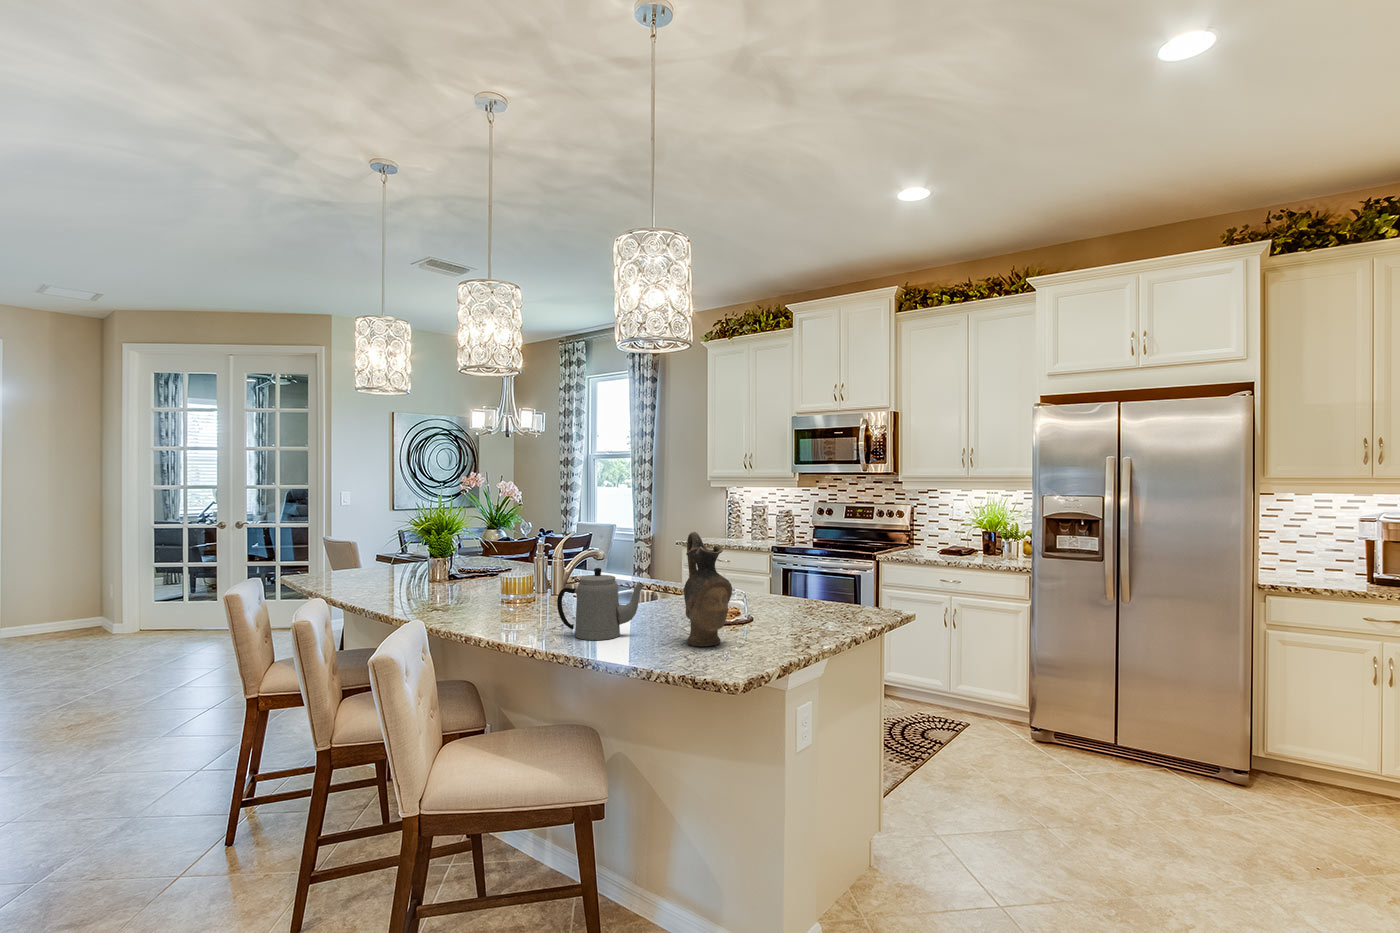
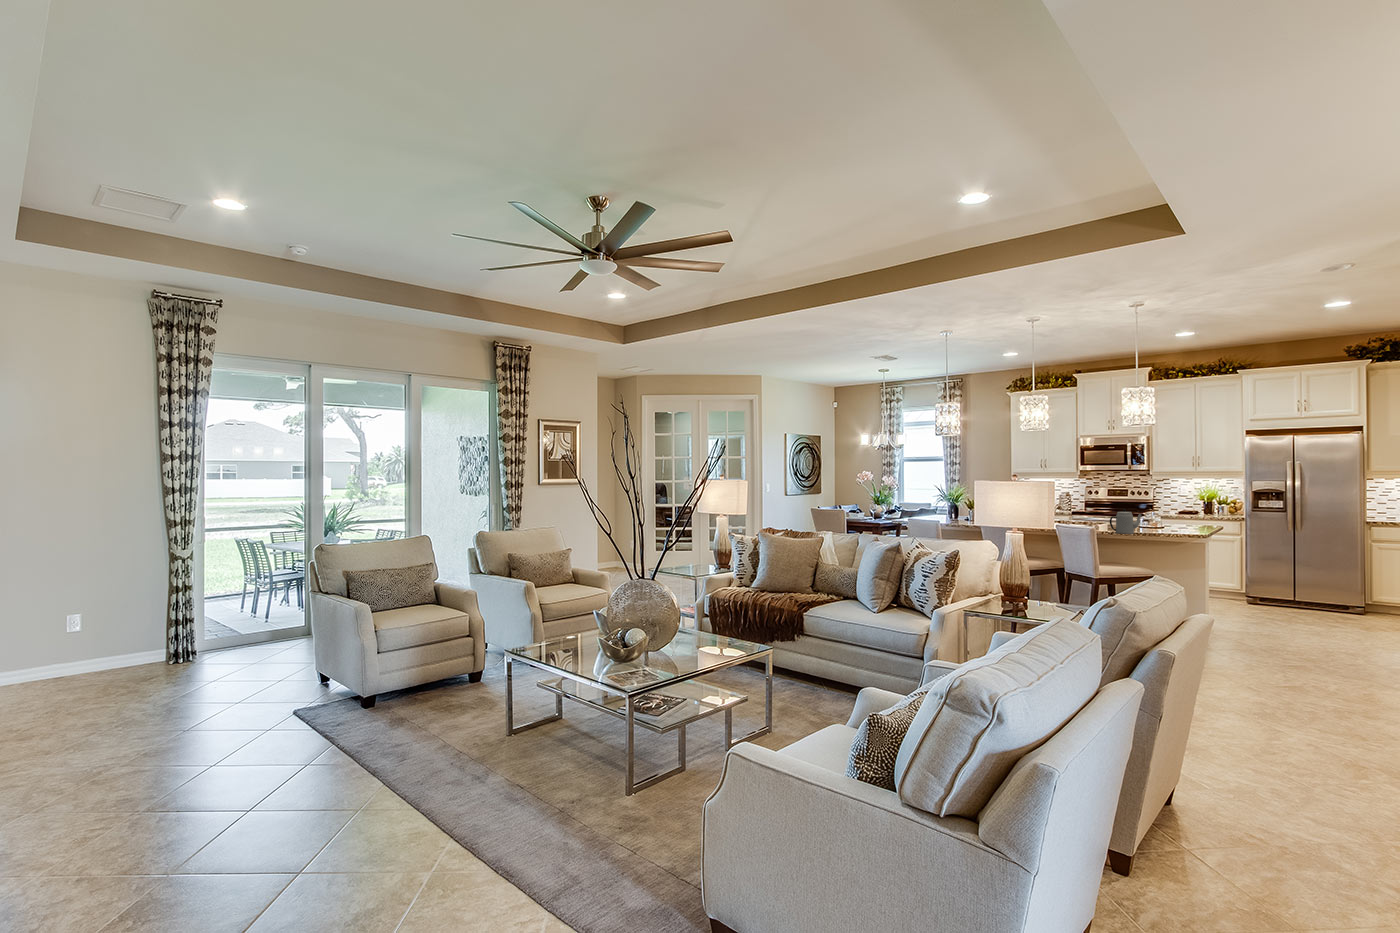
ceramic pitcher: present [684,532,732,646] -> none [1159,496,1184,534]

